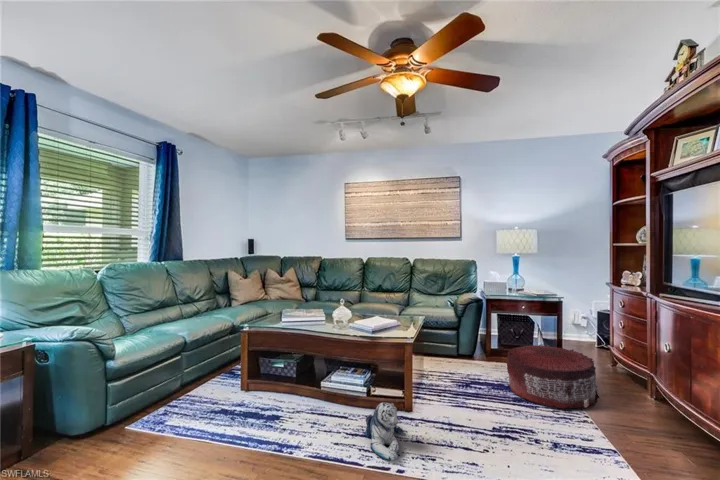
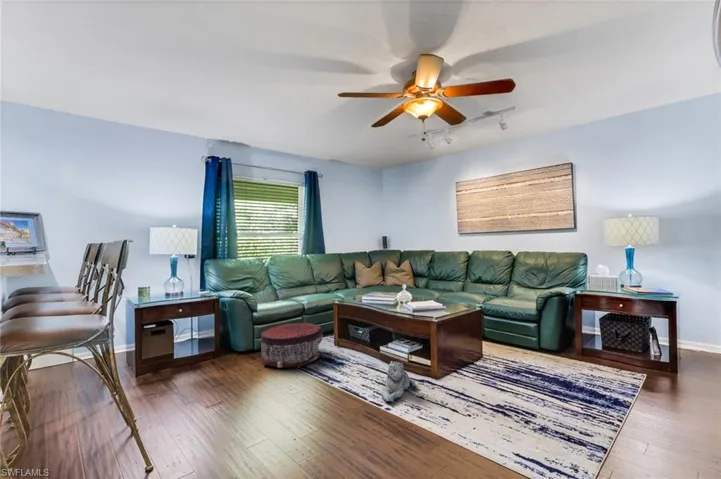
pouf: present [506,344,600,409] -> present [261,323,323,368]

